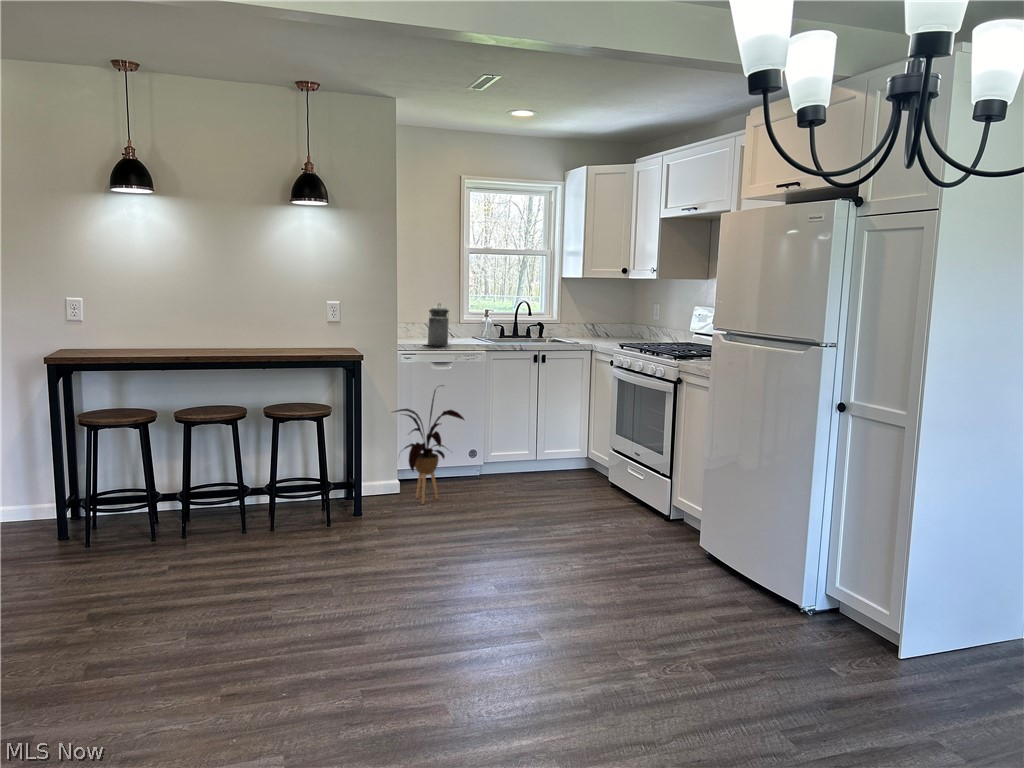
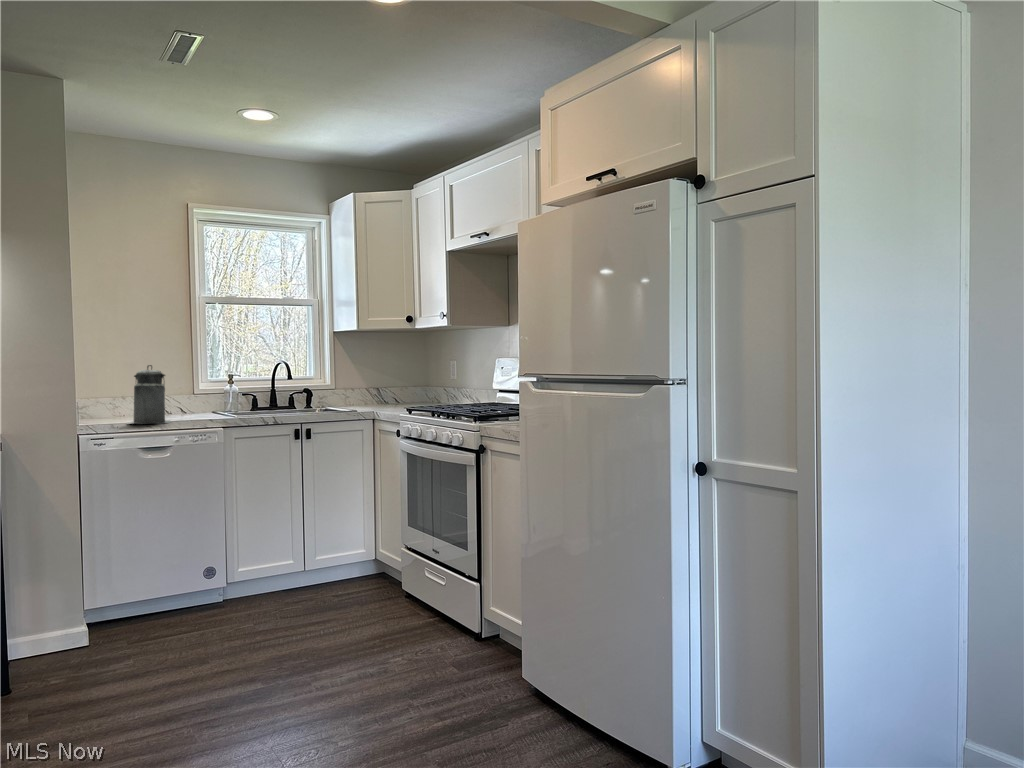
house plant: present [394,385,464,504] -> none [60,479,181,661]

